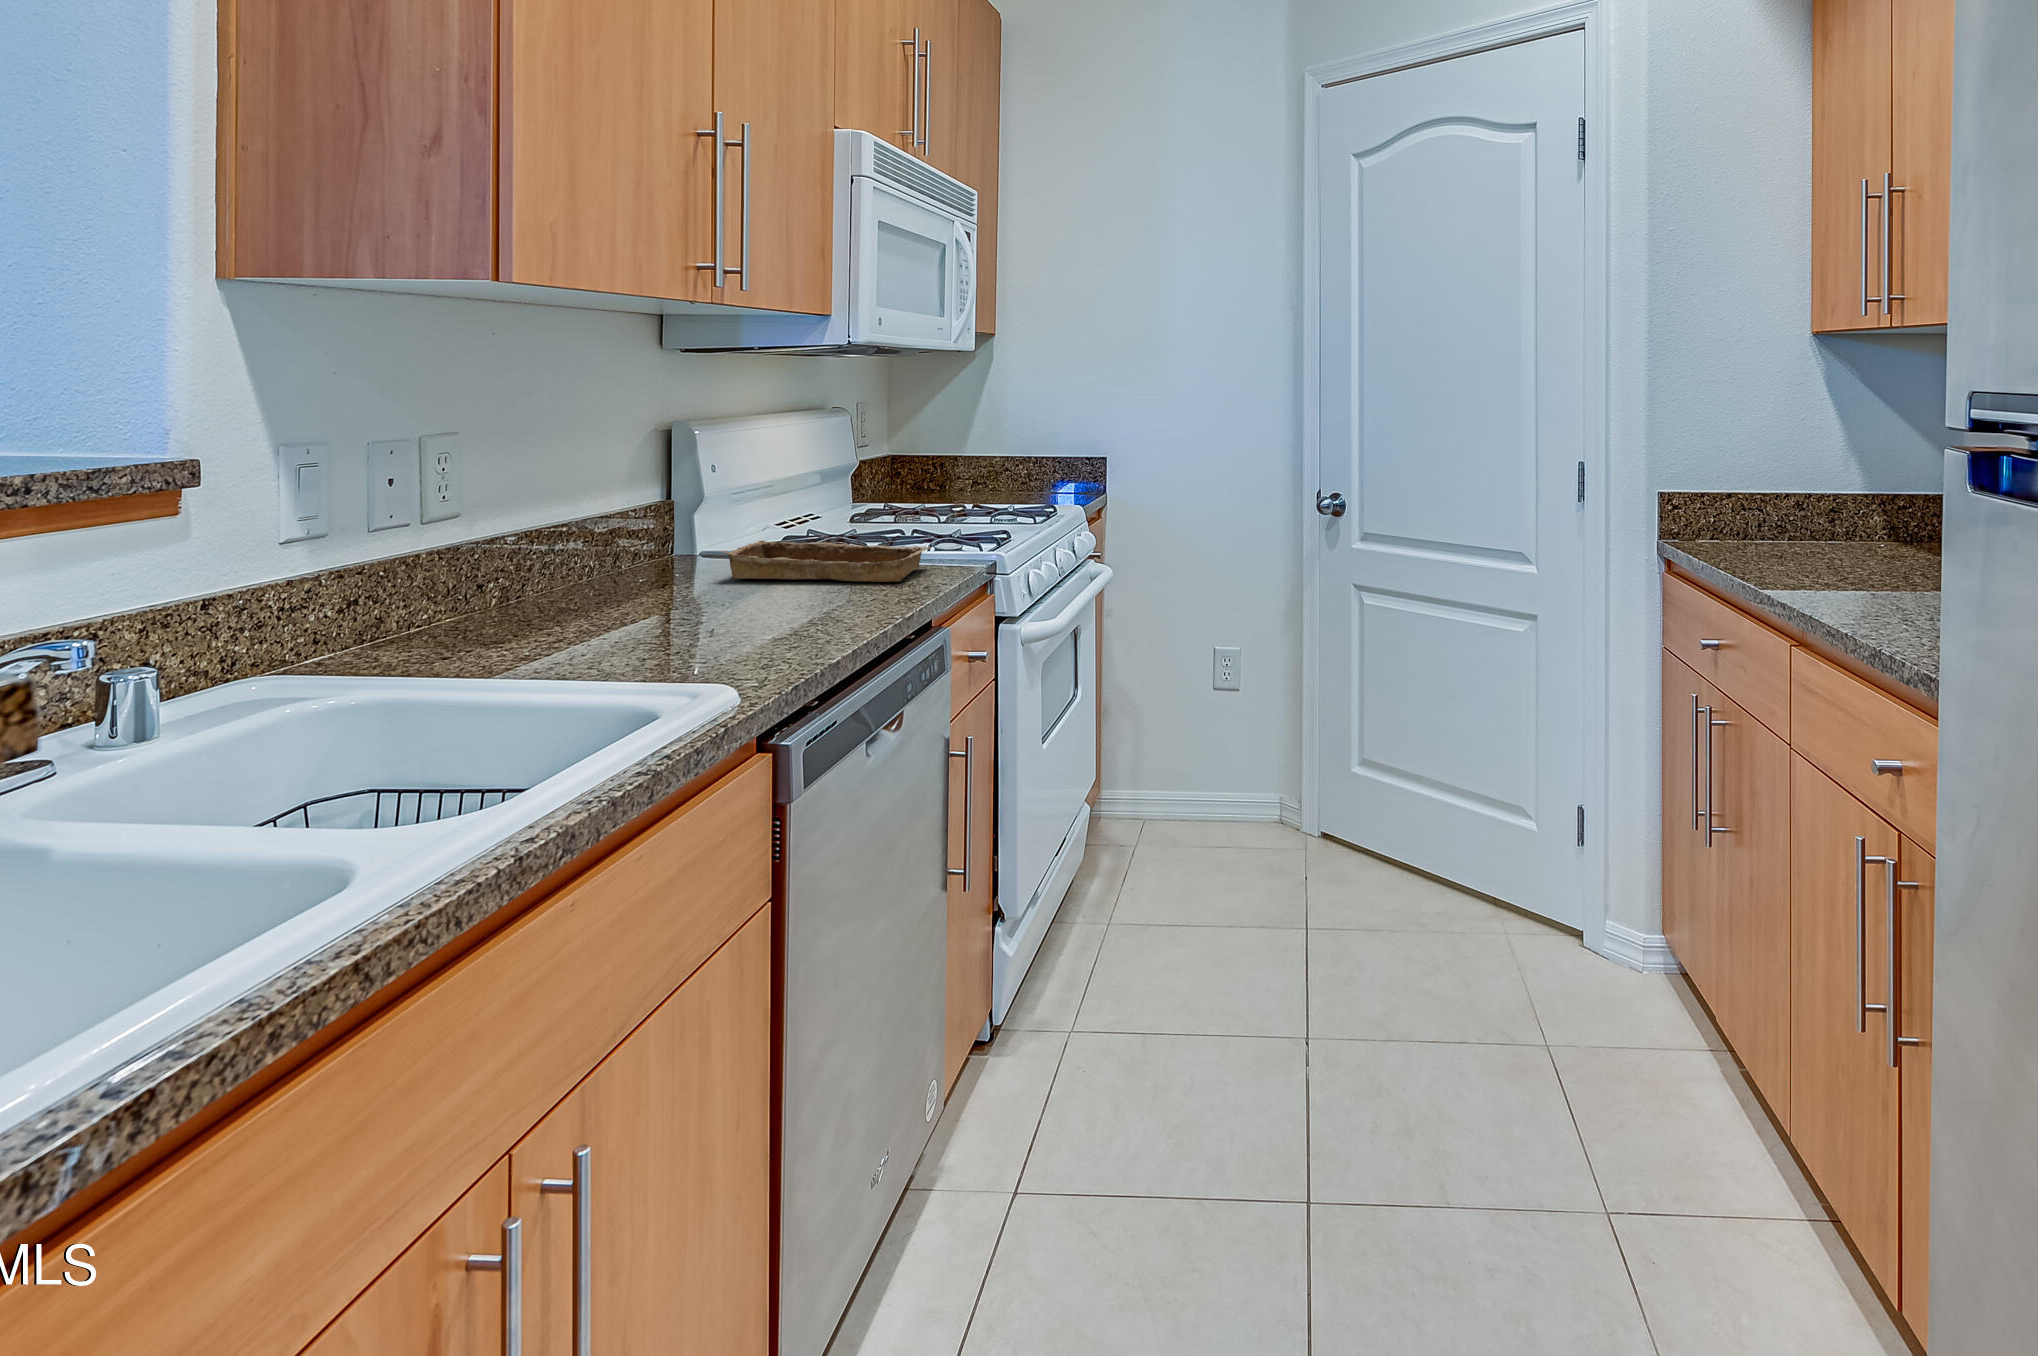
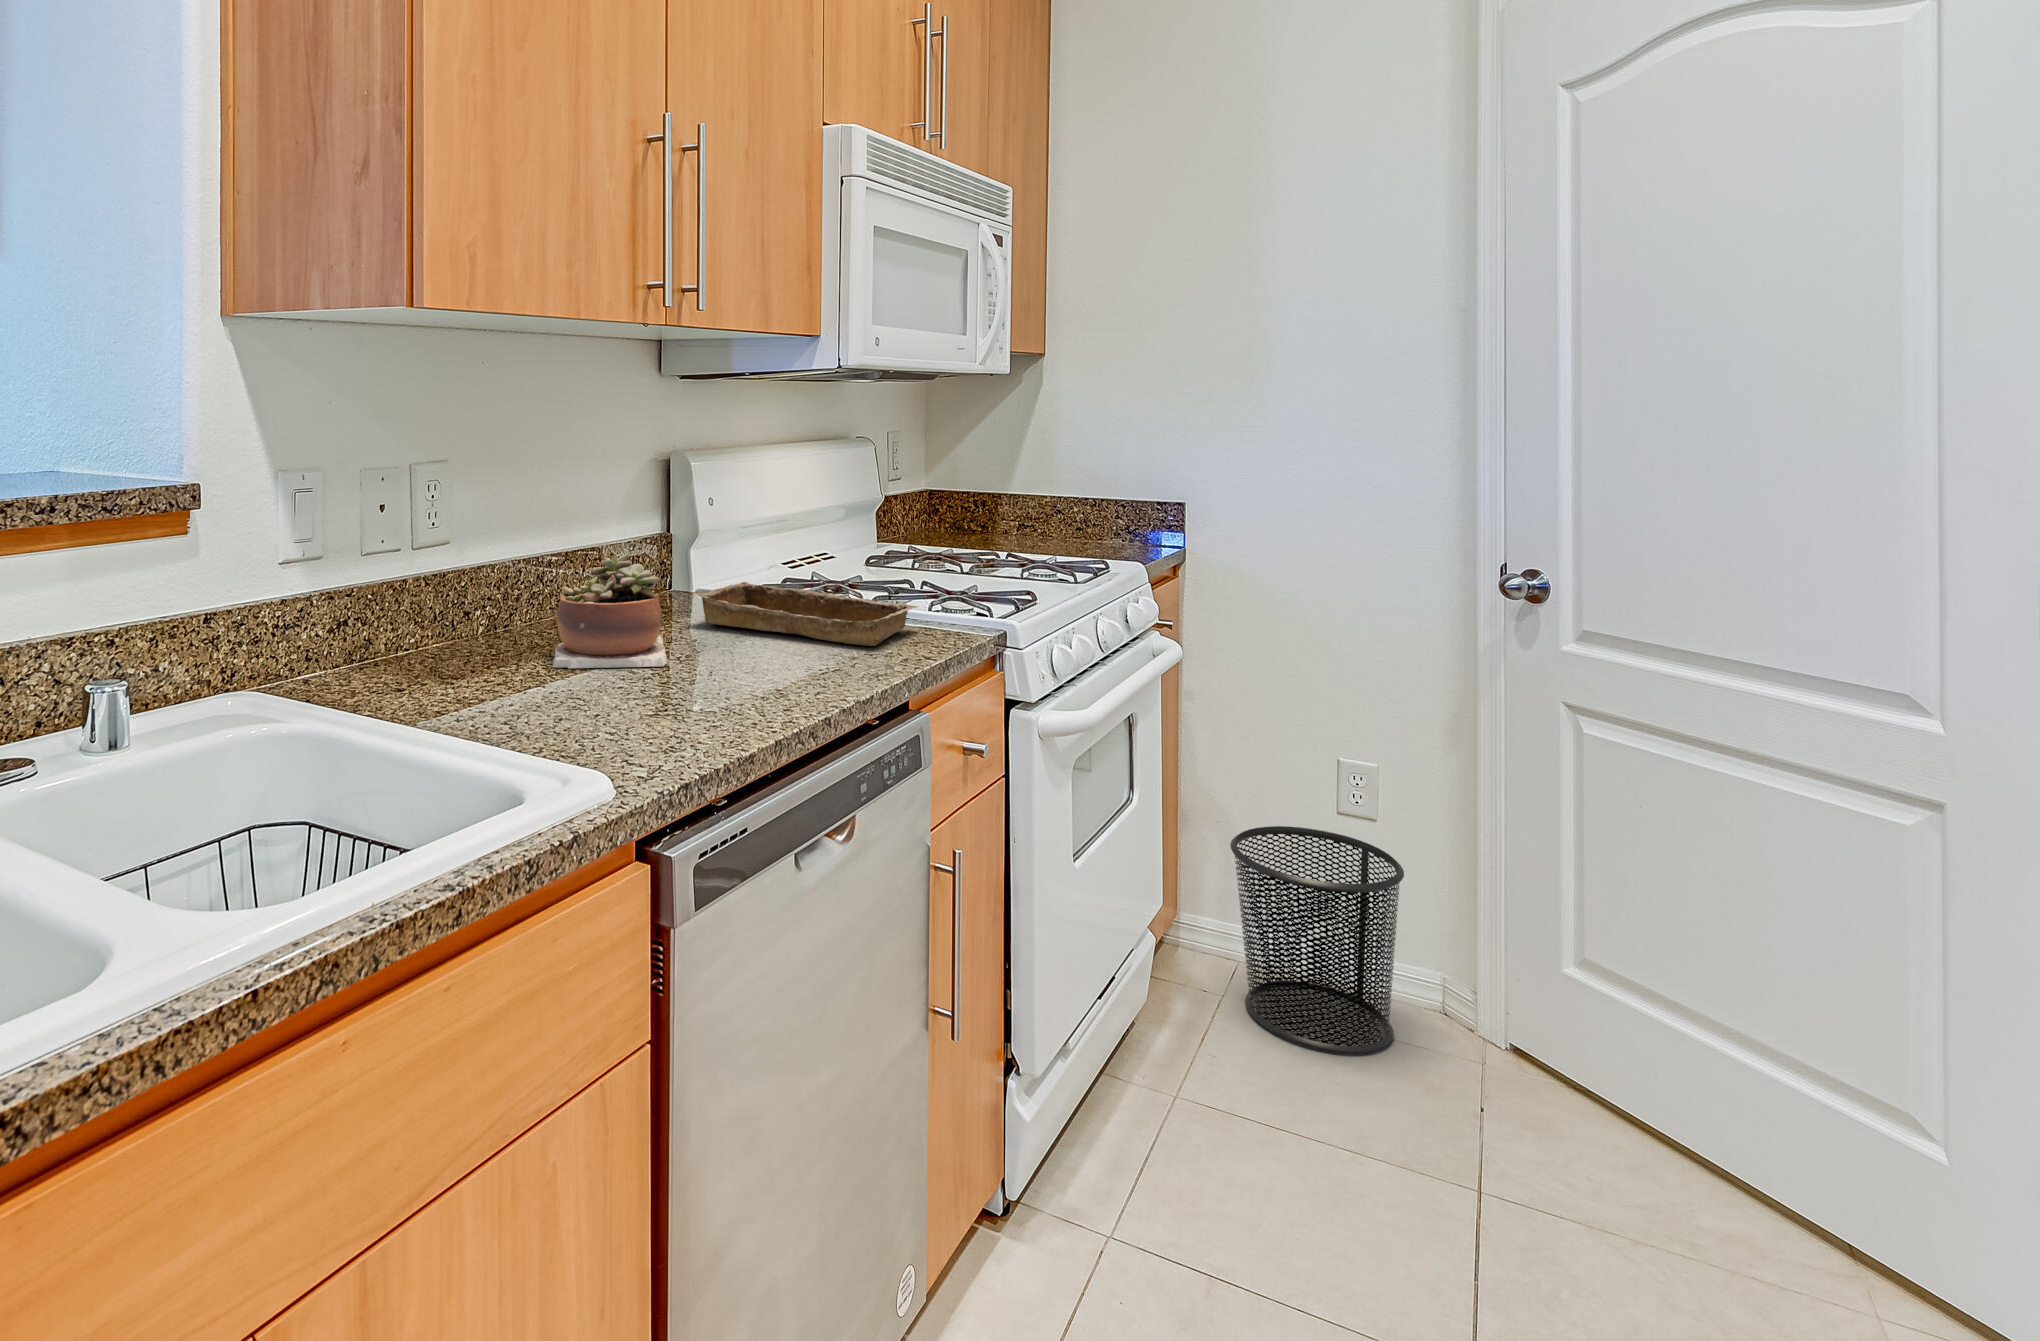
succulent plant: none [592,516,717,626] -> present [554,554,667,668]
waste bin: none [1142,704,1258,863] -> present [1230,826,1404,1054]

